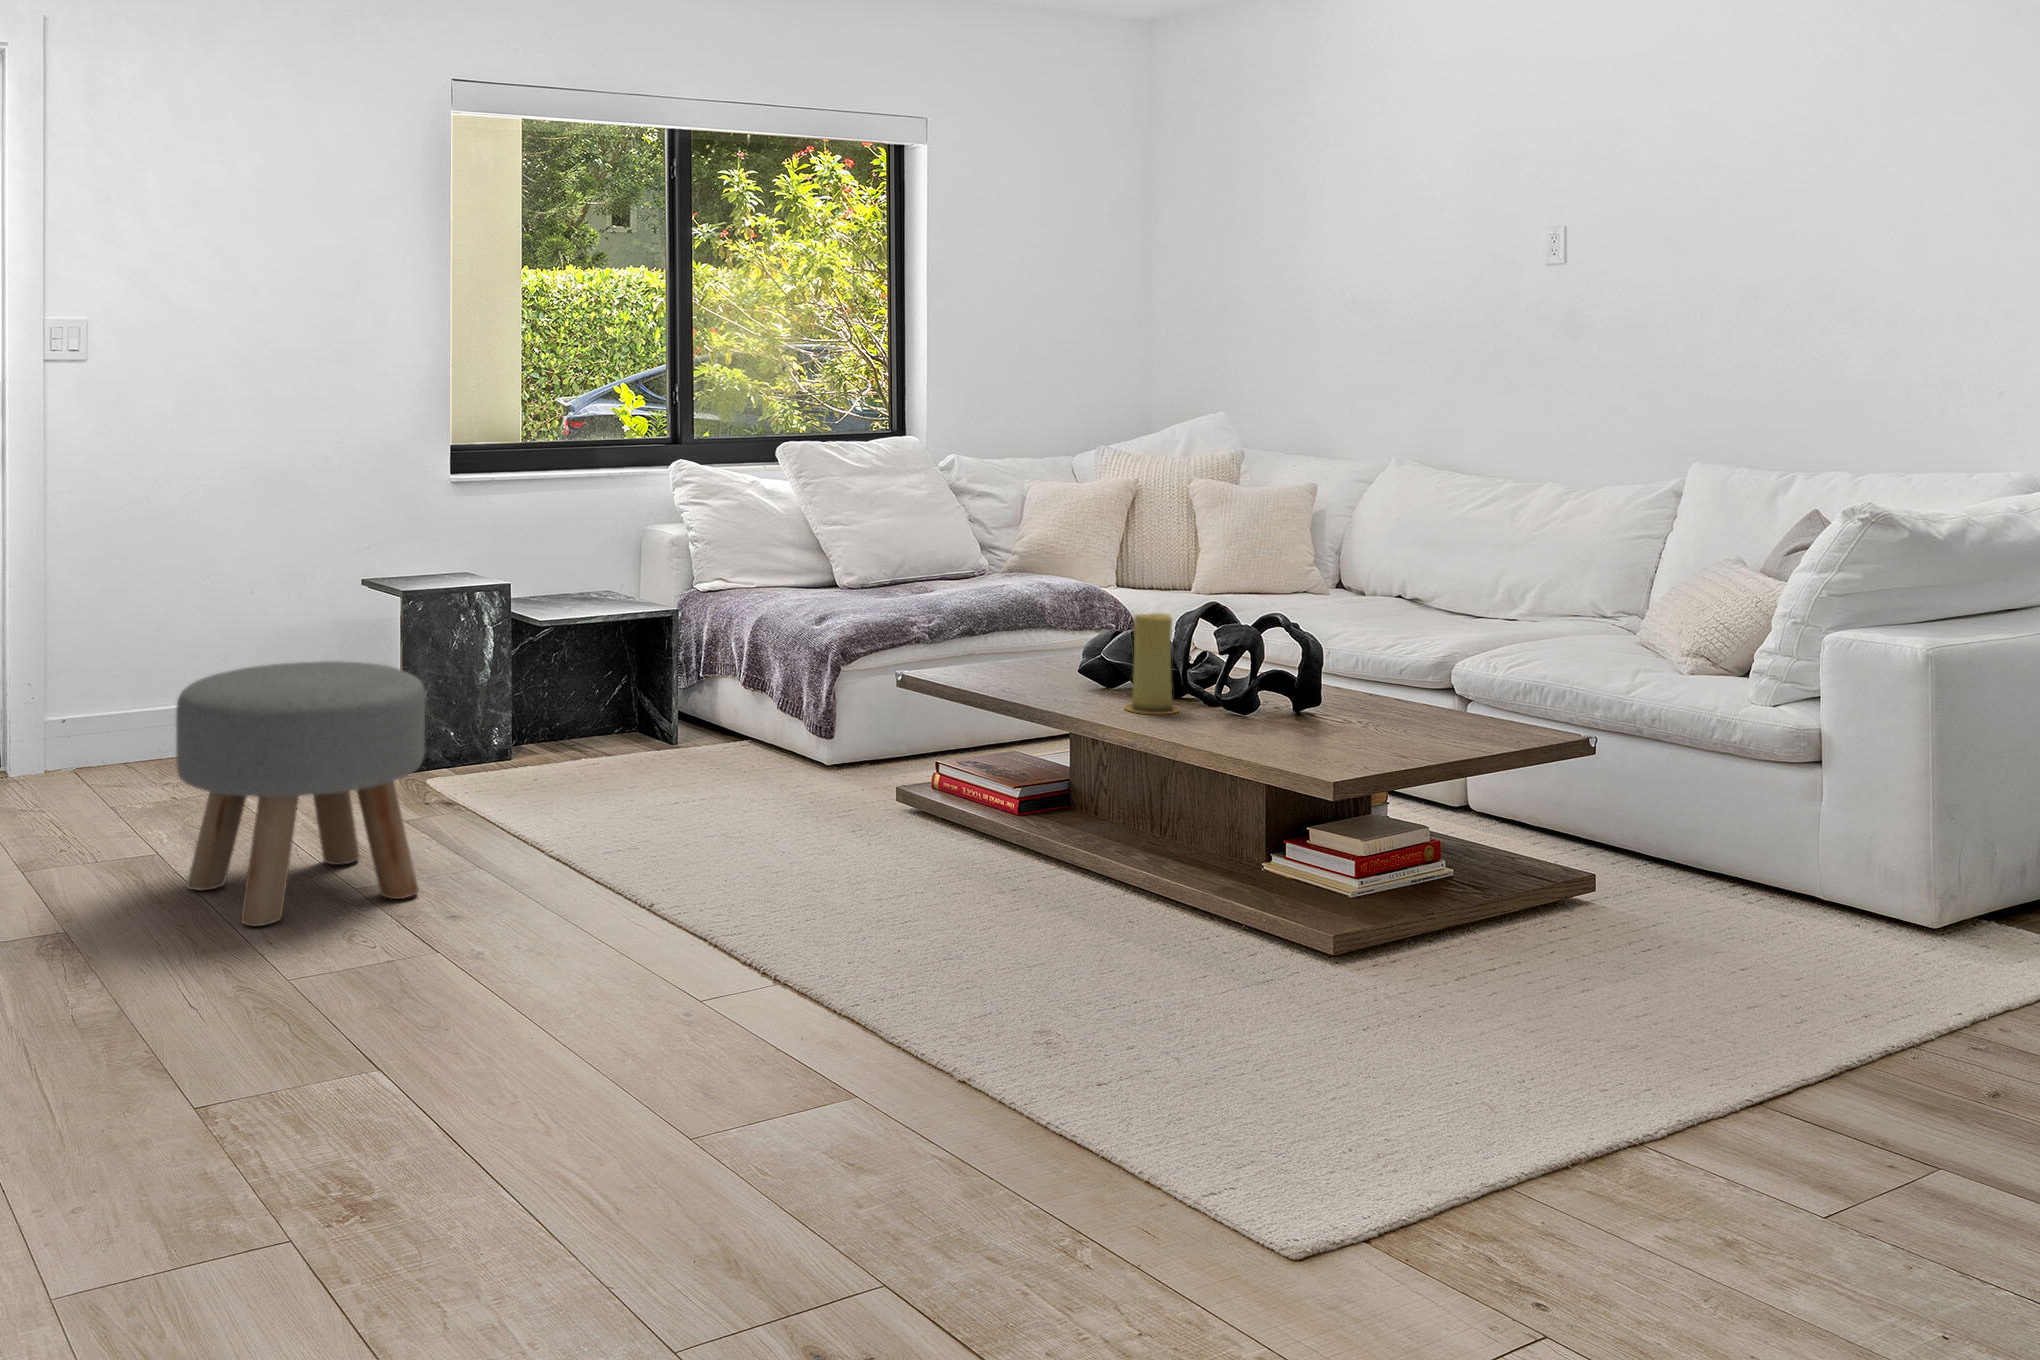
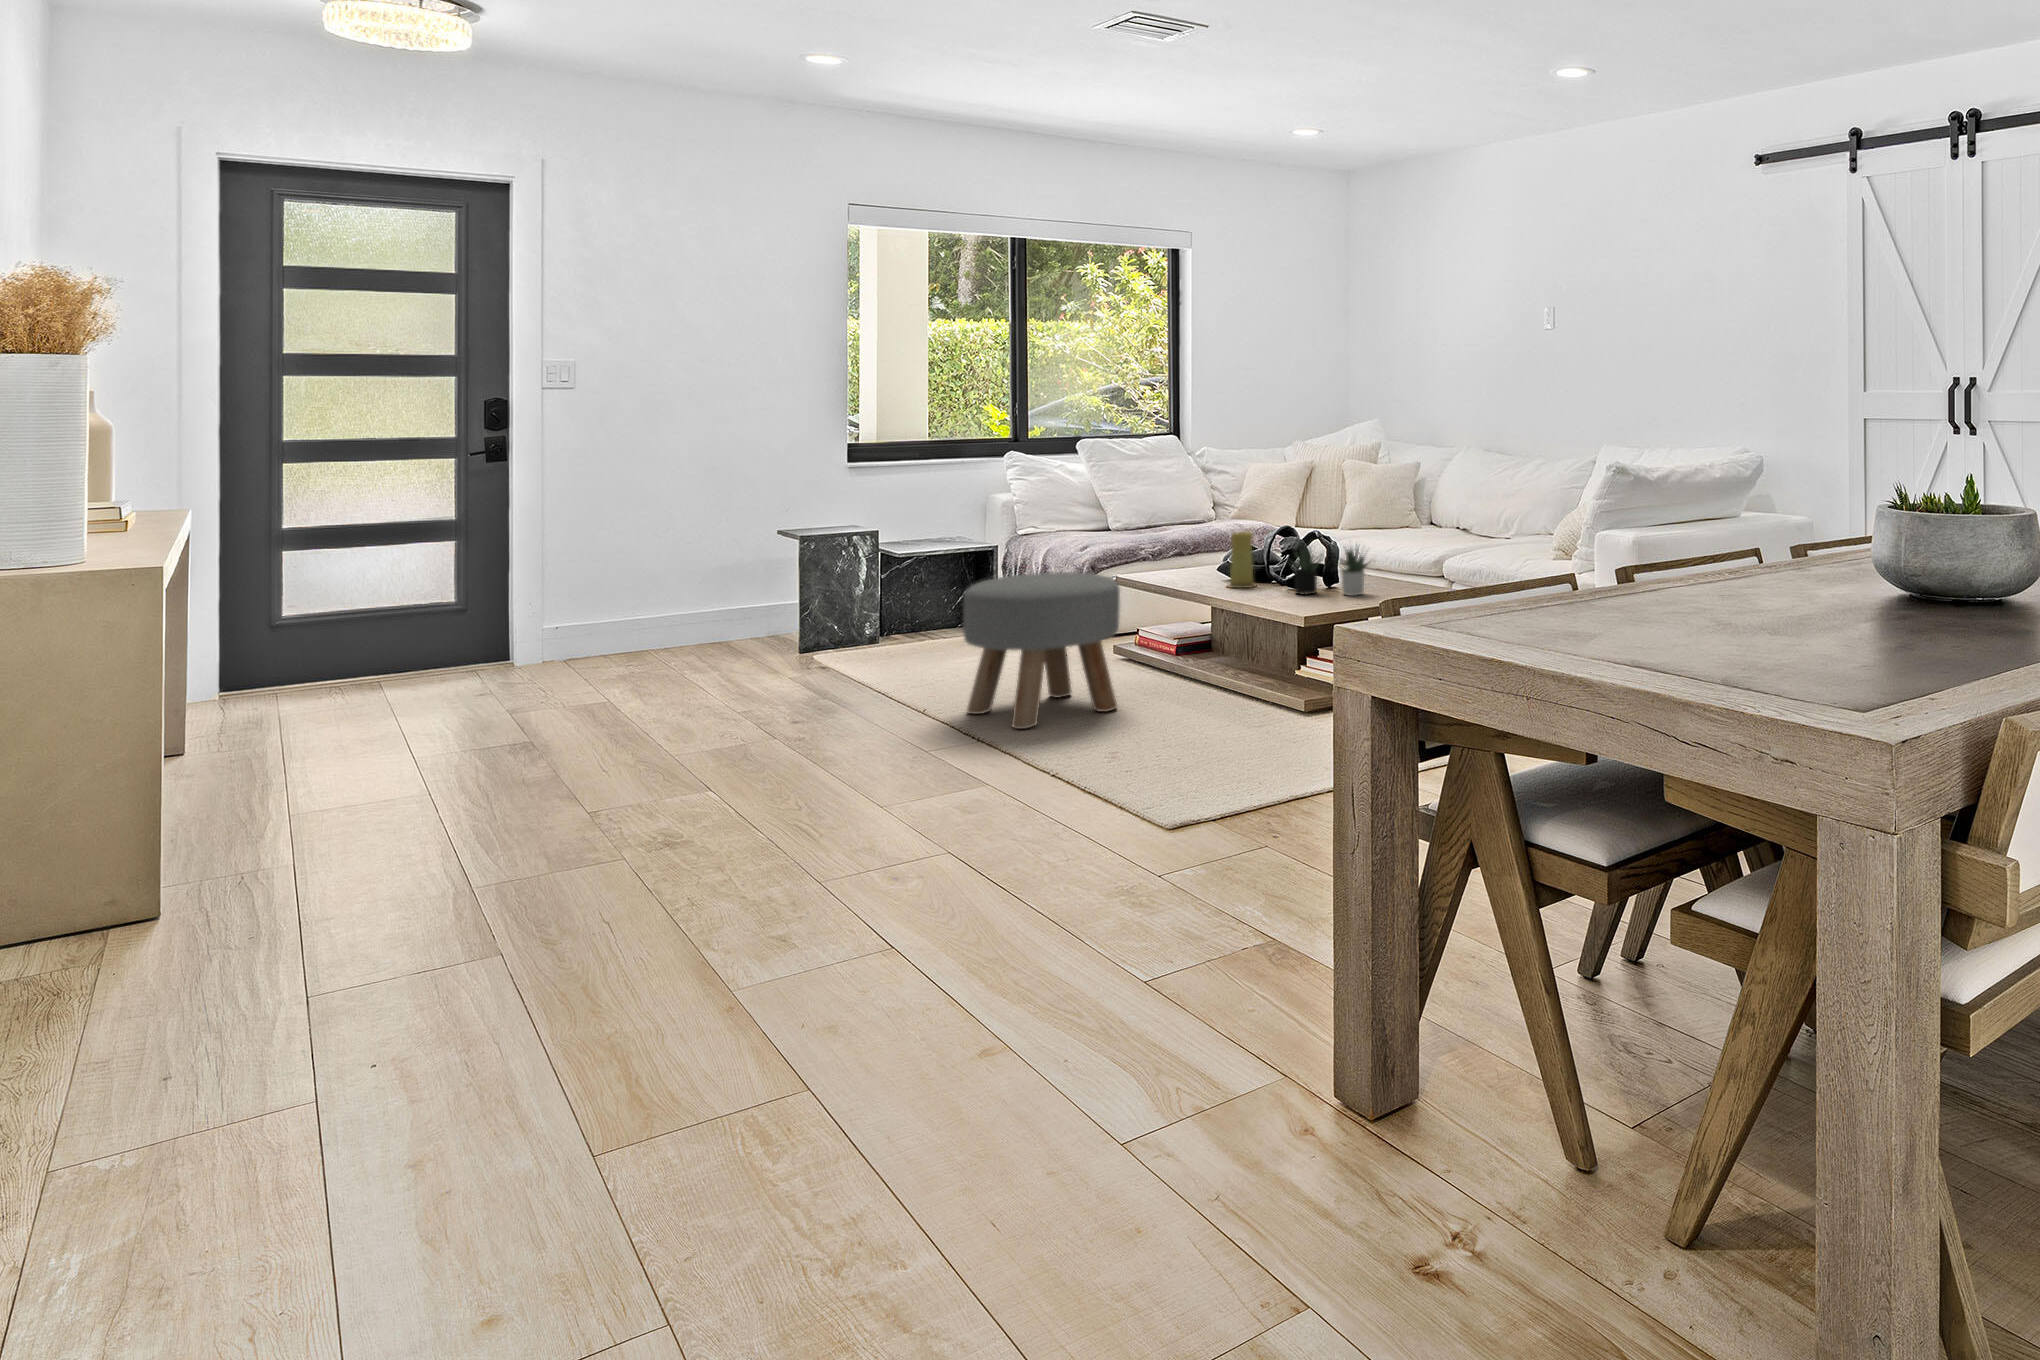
succulent plant: none [1246,638,1432,741] -> present [1292,545,1372,596]
ottoman: present [176,661,425,926] -> present [963,572,1120,729]

